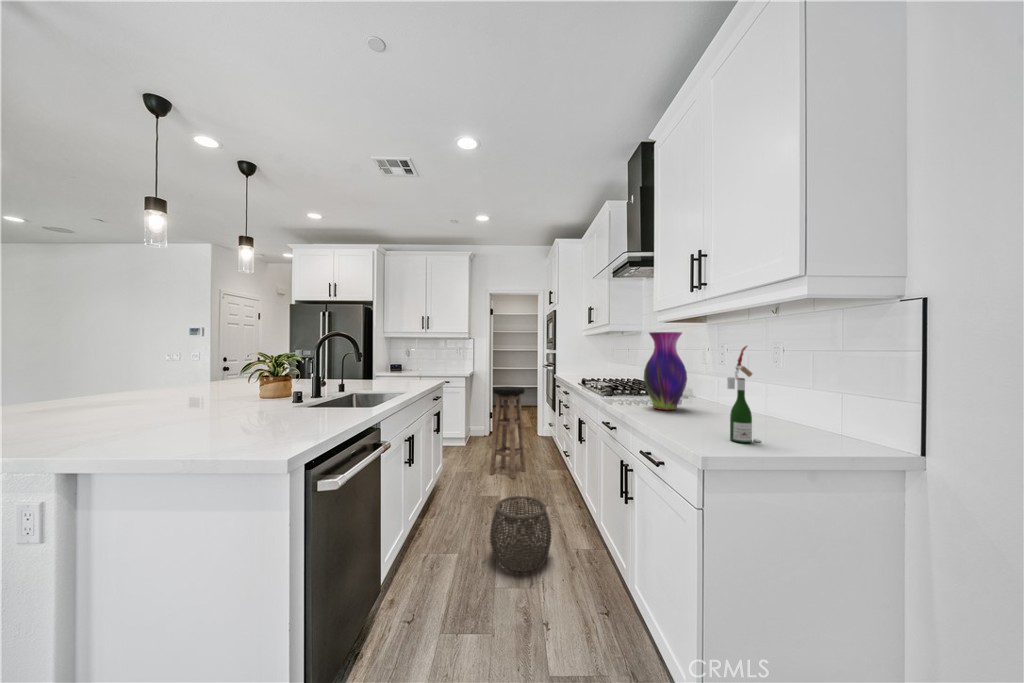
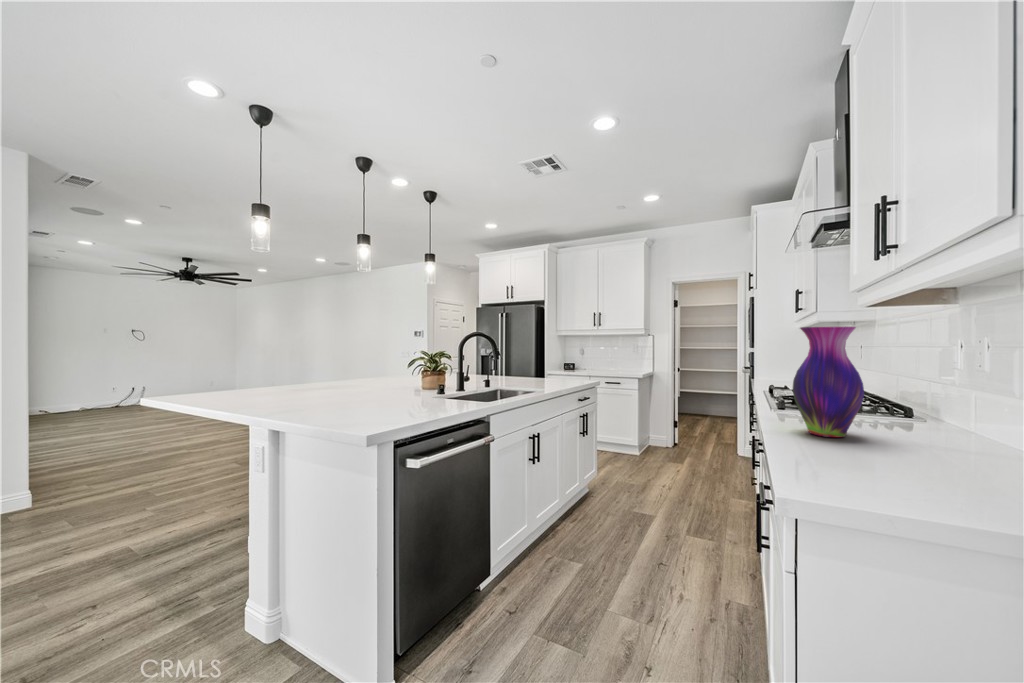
wine bottle: present [727,346,761,443] -> none [859,347,918,497]
bar stool: present [490,386,526,479] -> none [653,392,701,502]
woven basket: present [490,496,552,572] -> none [612,517,688,608]

